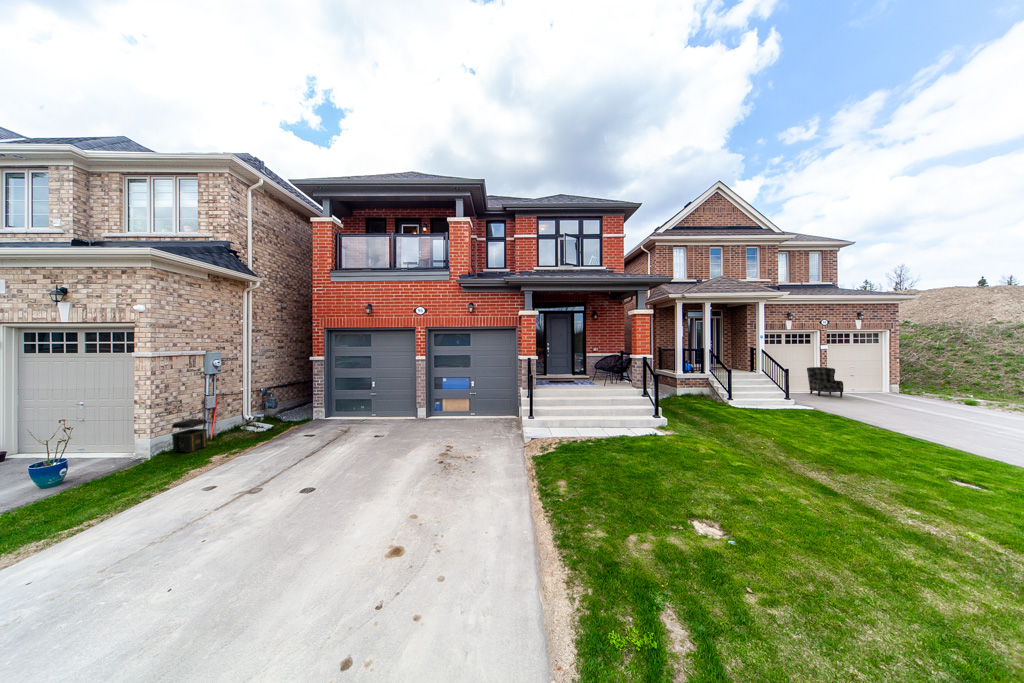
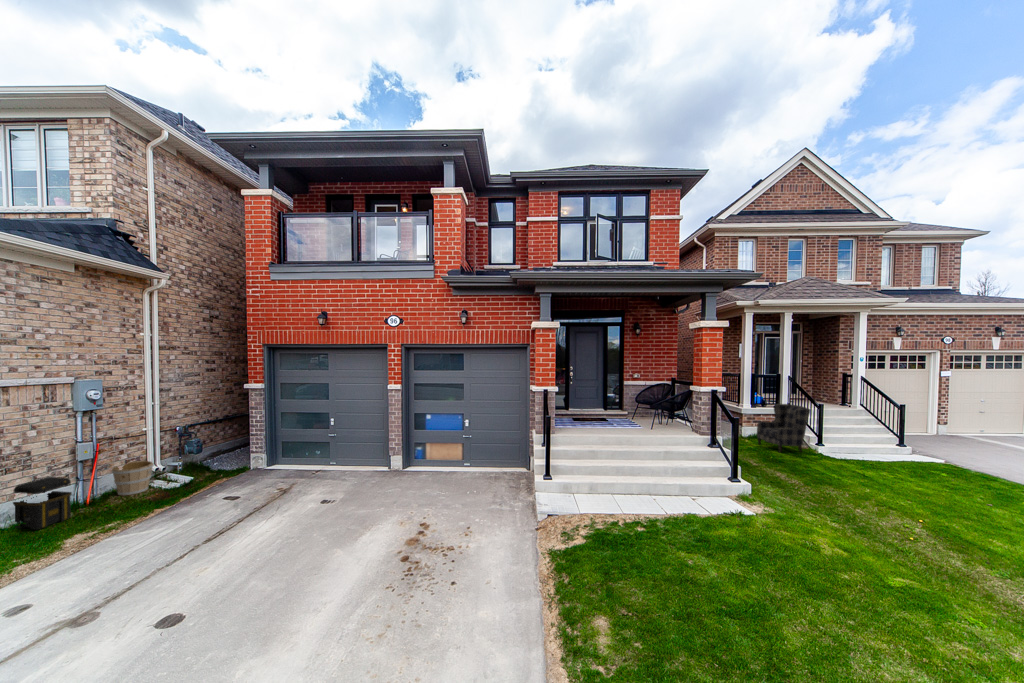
chair: present [807,367,843,397] -> present [757,404,810,453]
wooden bucket: none [226,411,254,435] -> present [112,461,154,496]

